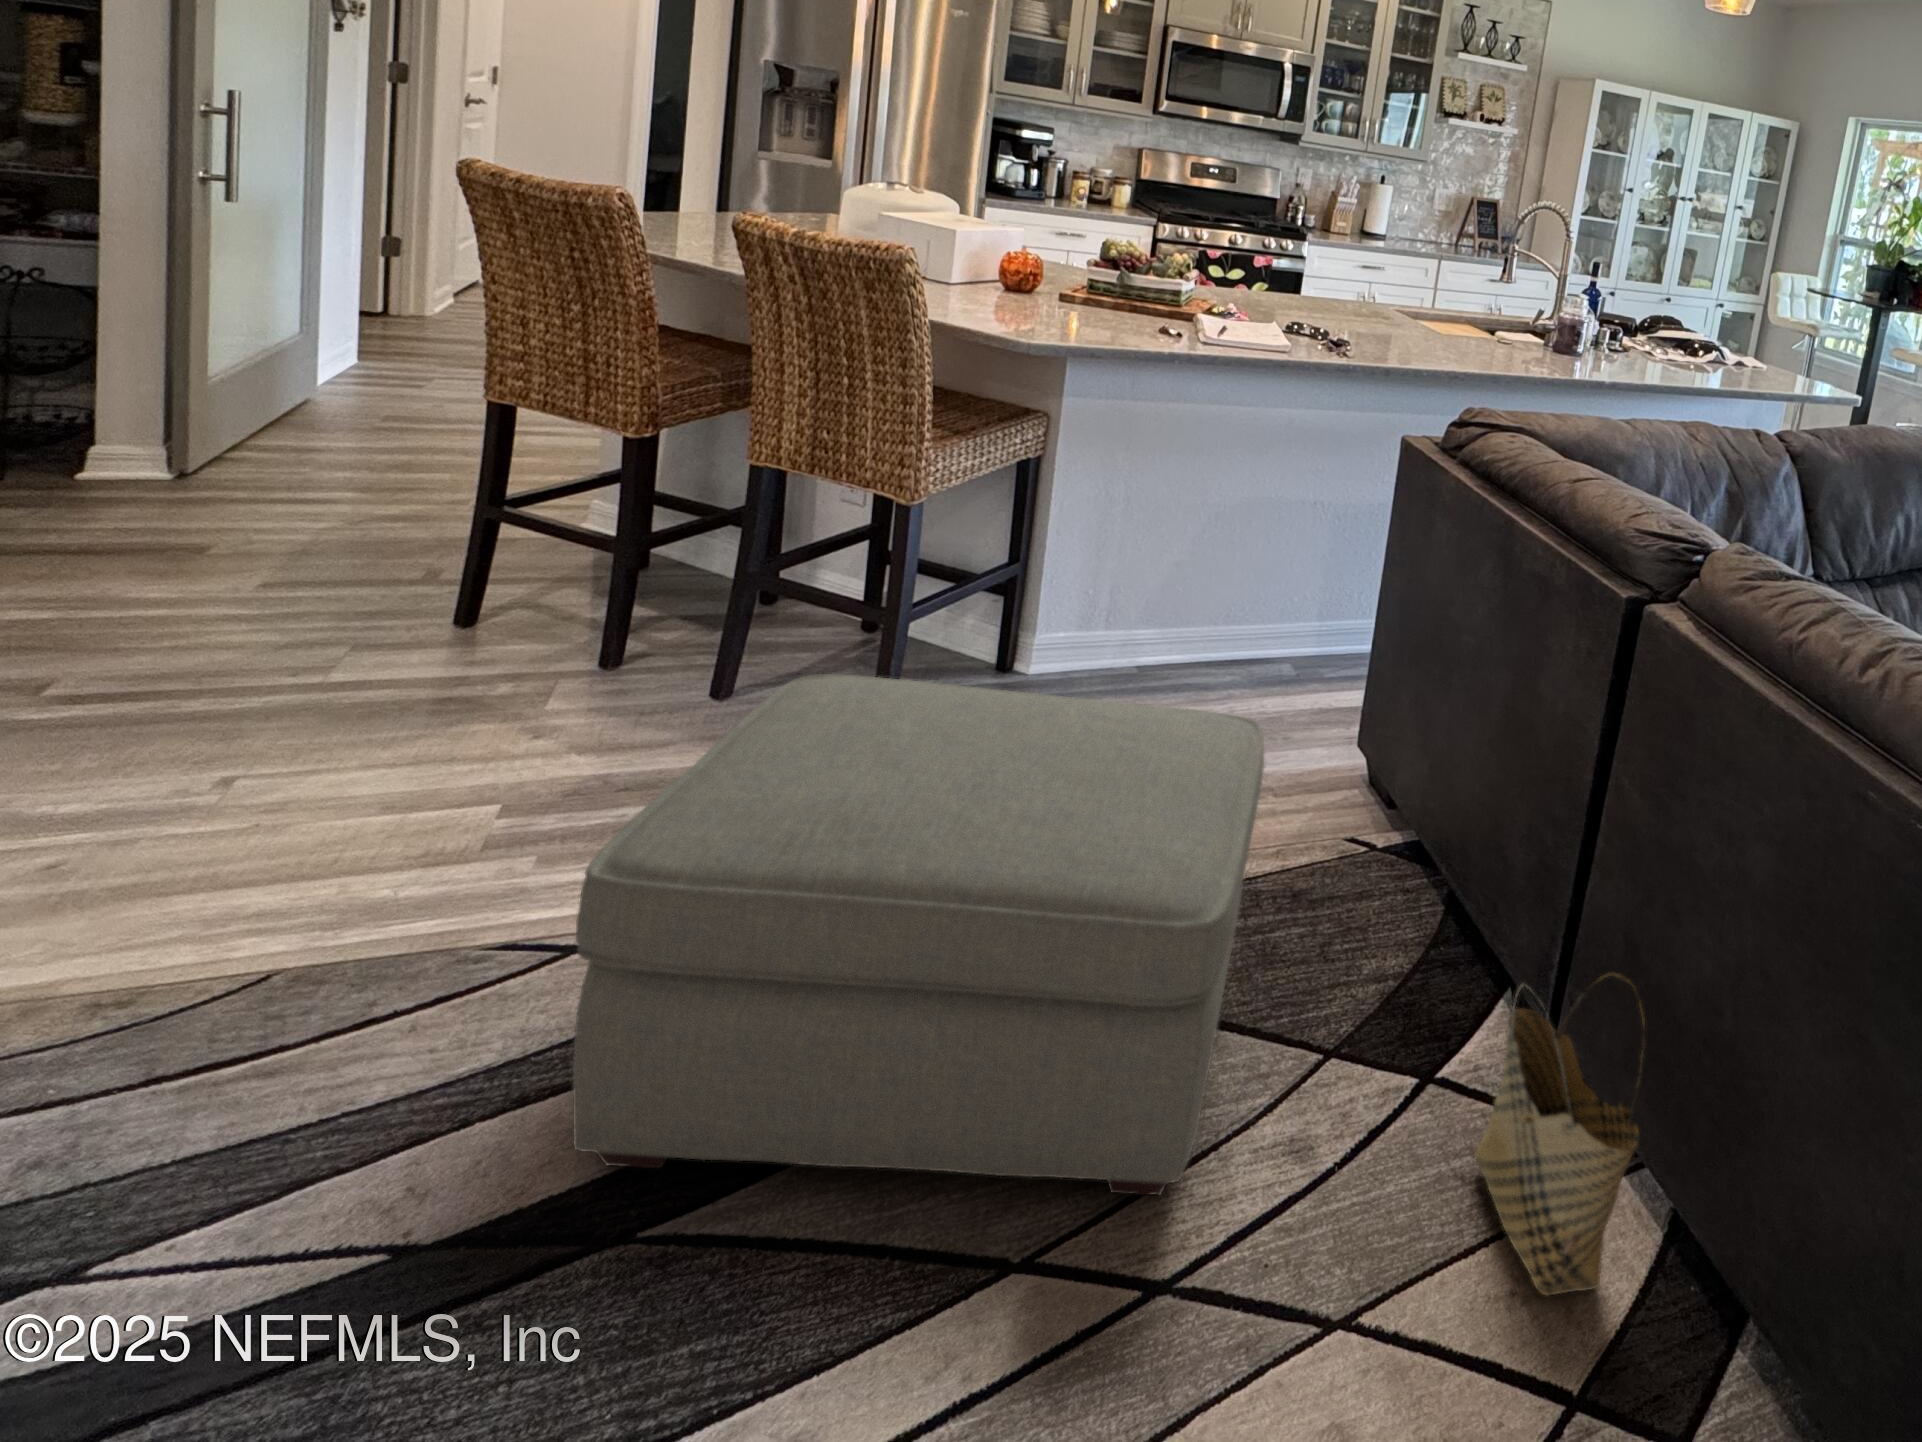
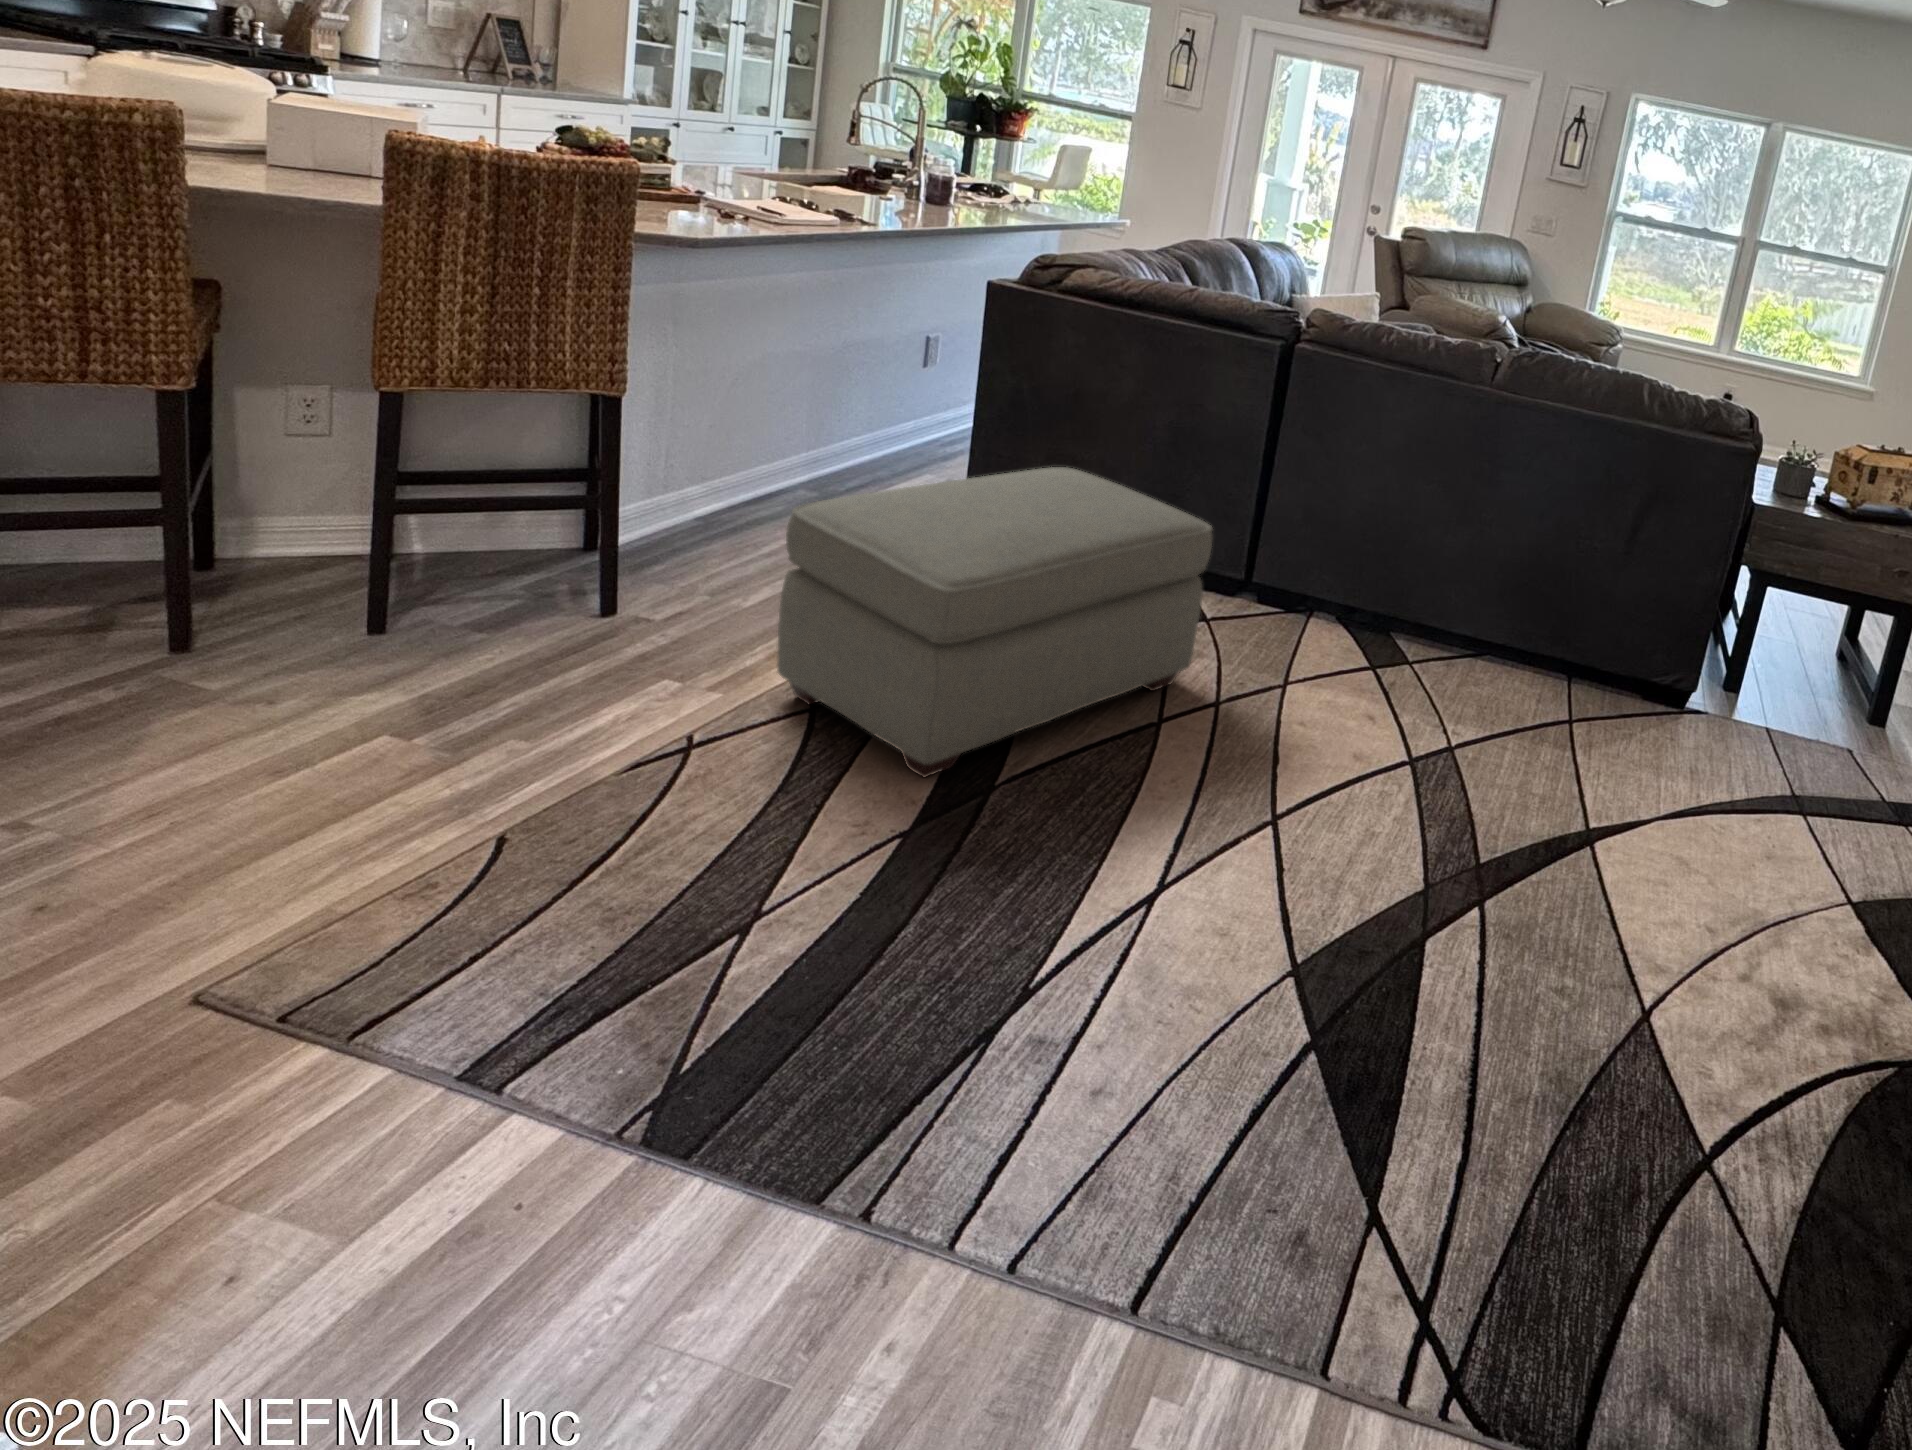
woven basket: present [1474,971,1645,1295] -> none [1261,514,1362,647]

